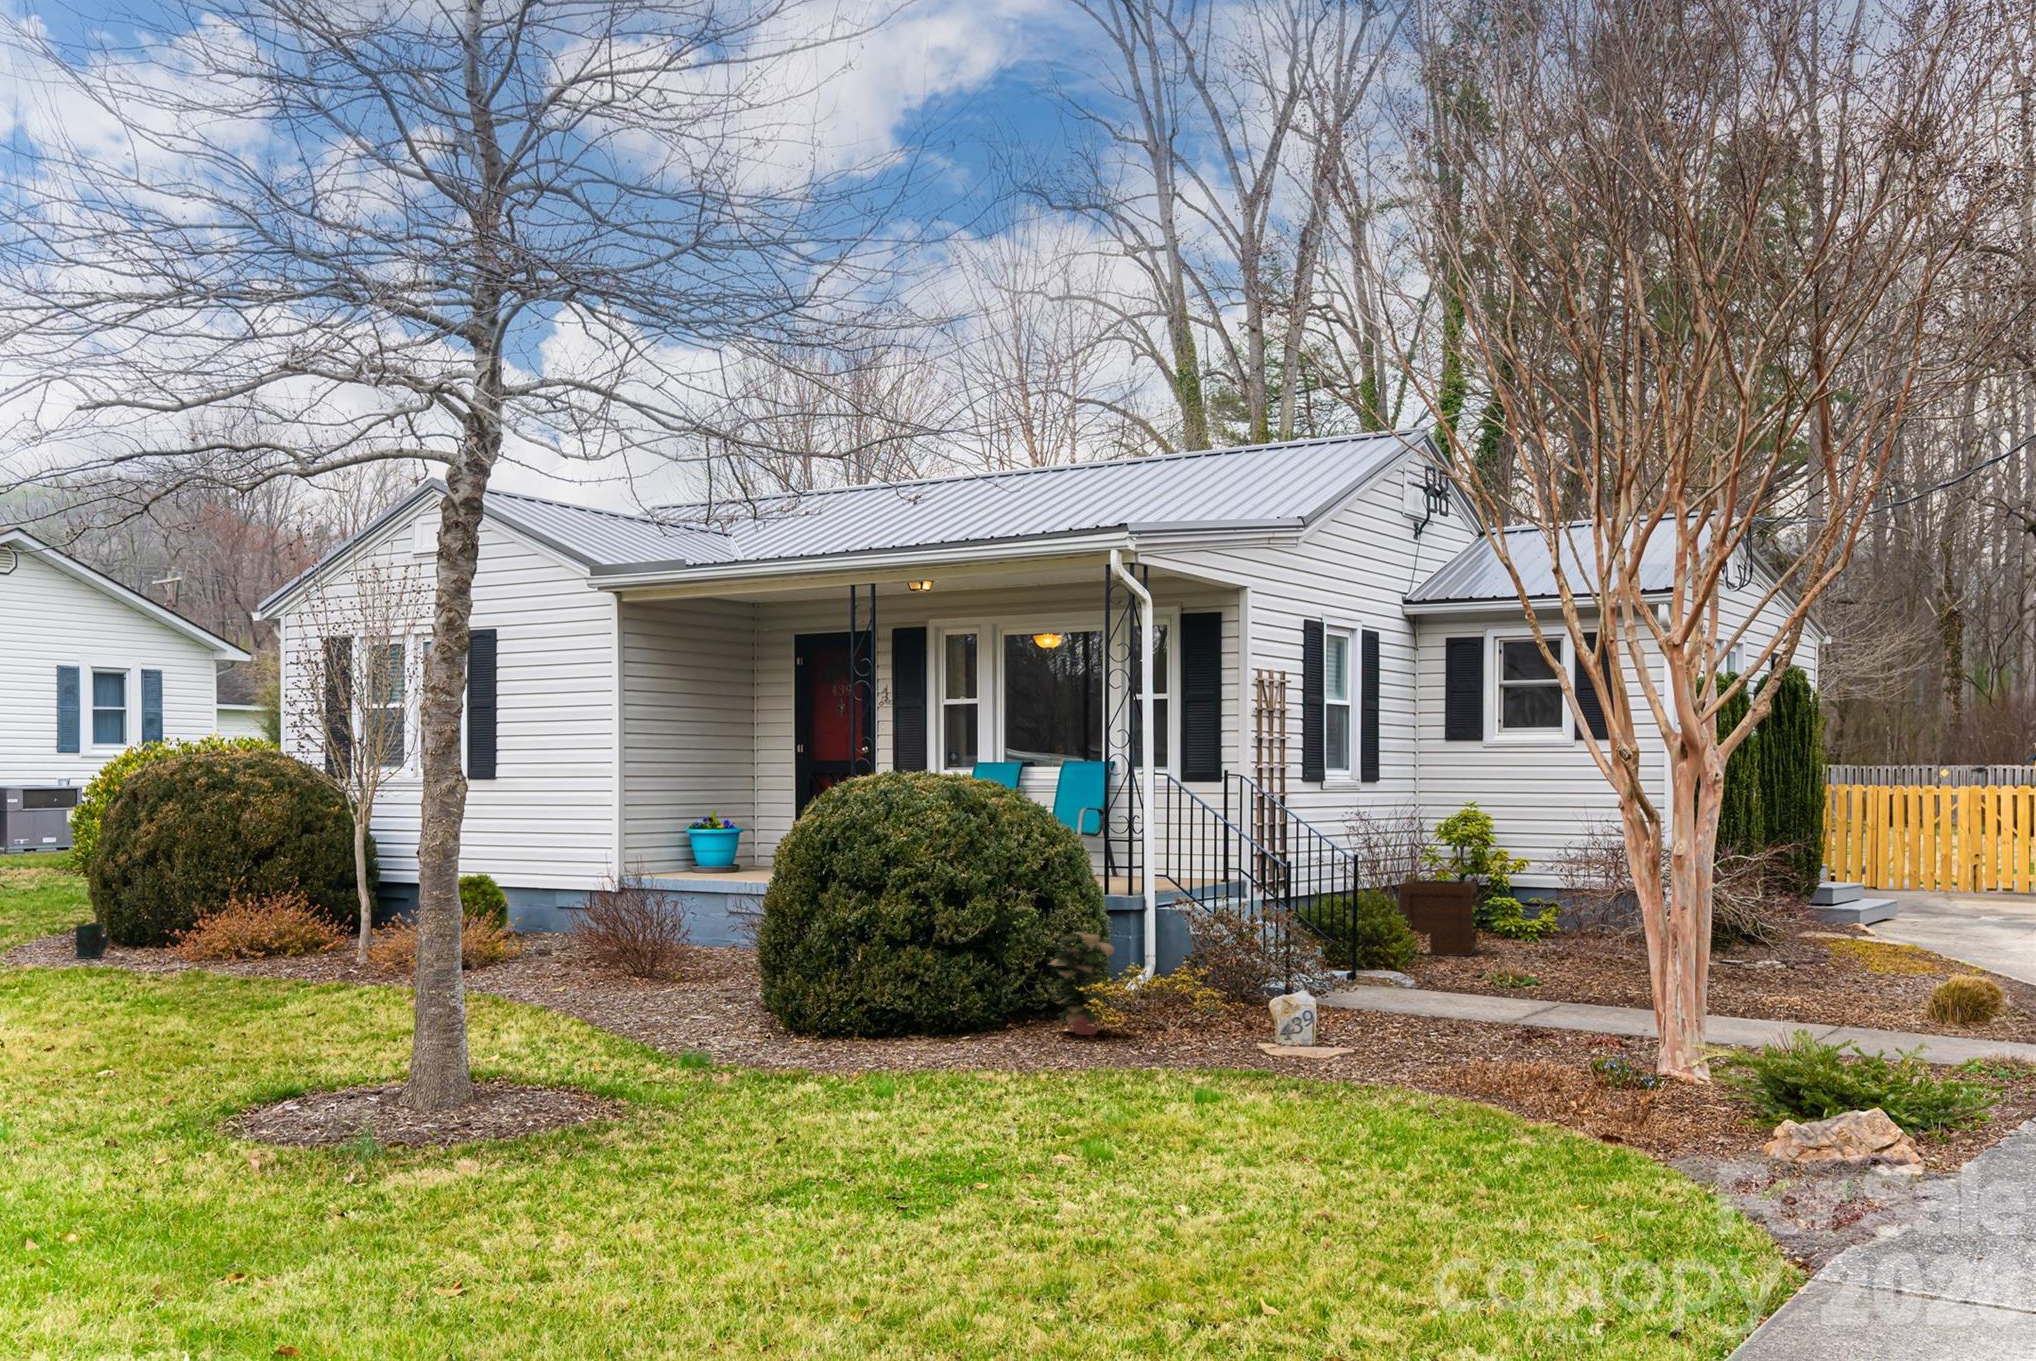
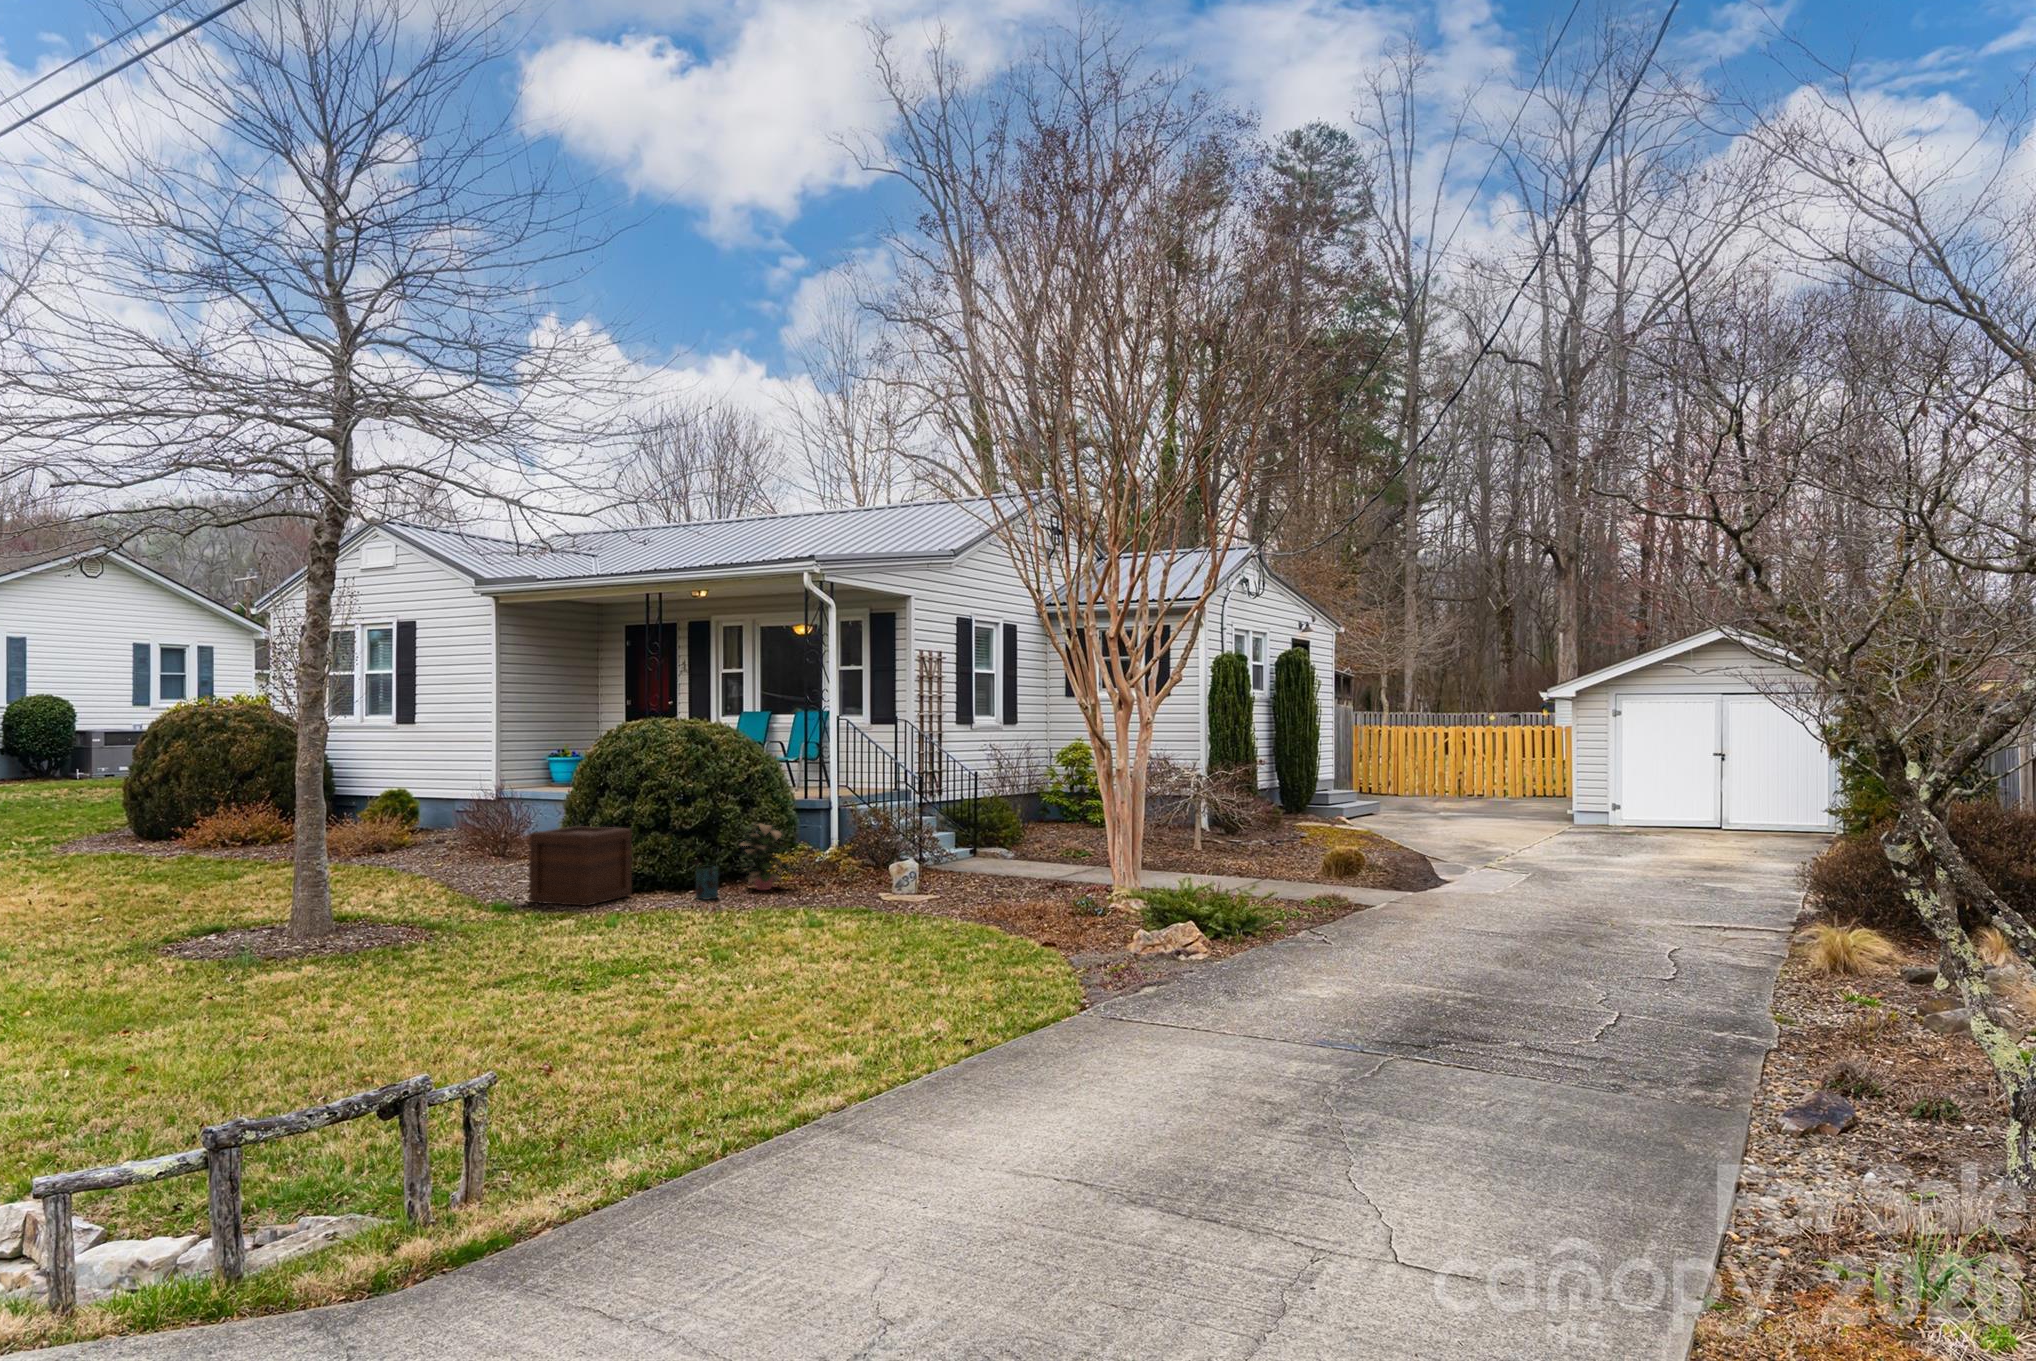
wooden crate: present [1400,880,1477,956] -> present [529,826,632,906]
watering can: present [70,923,110,959] -> present [693,860,718,899]

